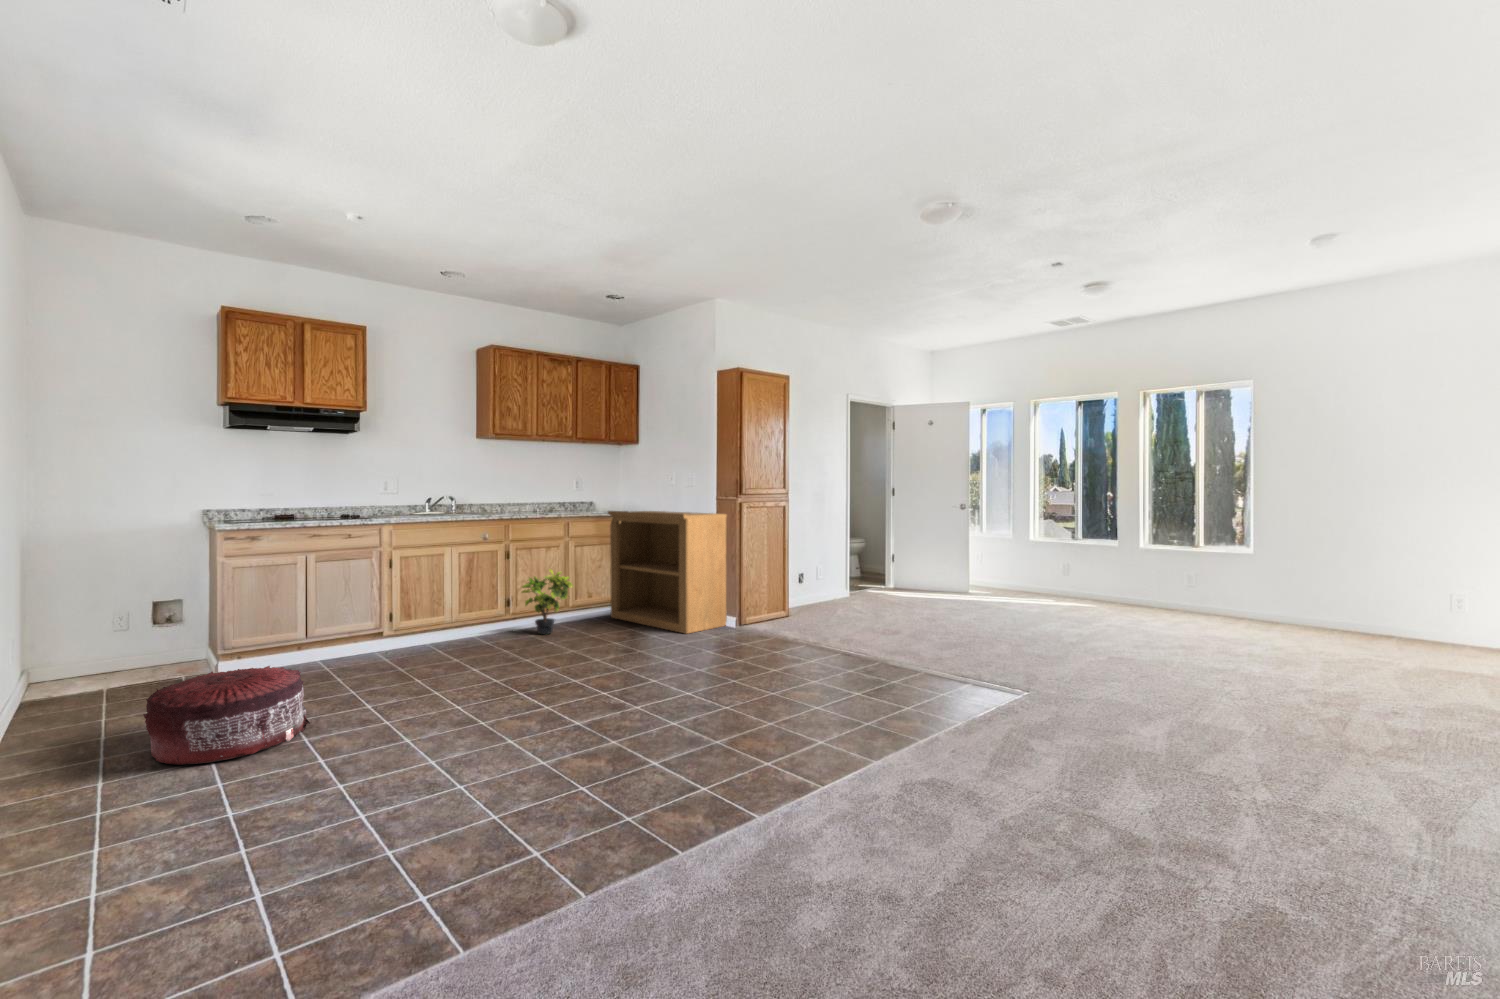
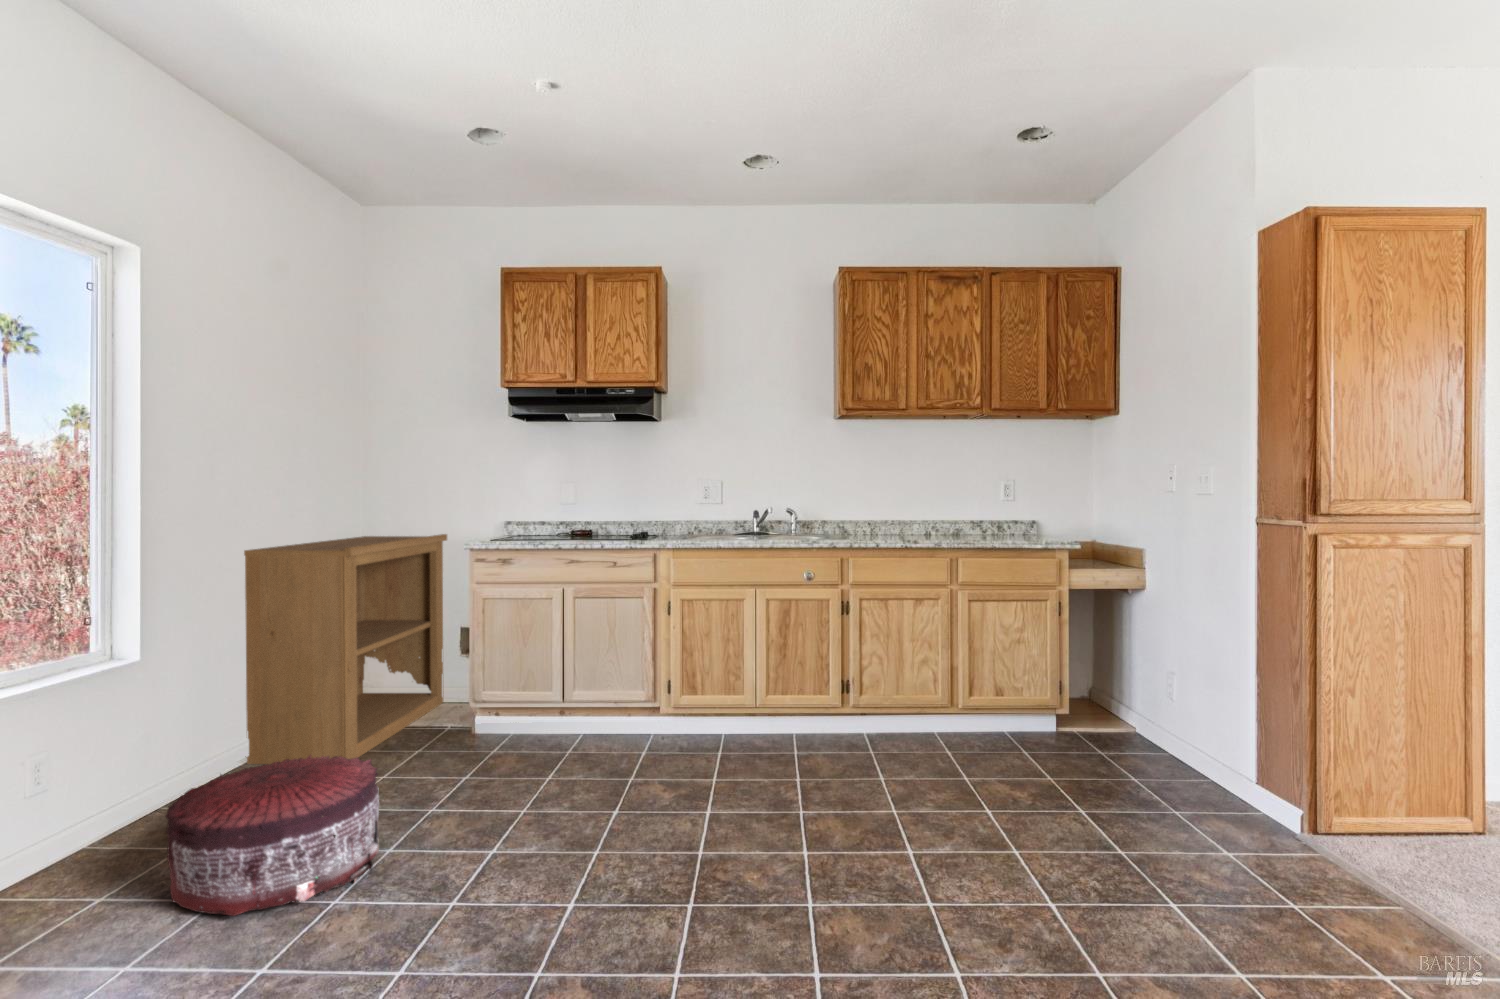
bookshelf: present [608,511,727,634] -> present [244,534,447,764]
potted plant: present [522,570,573,634] -> none [859,637,944,751]

